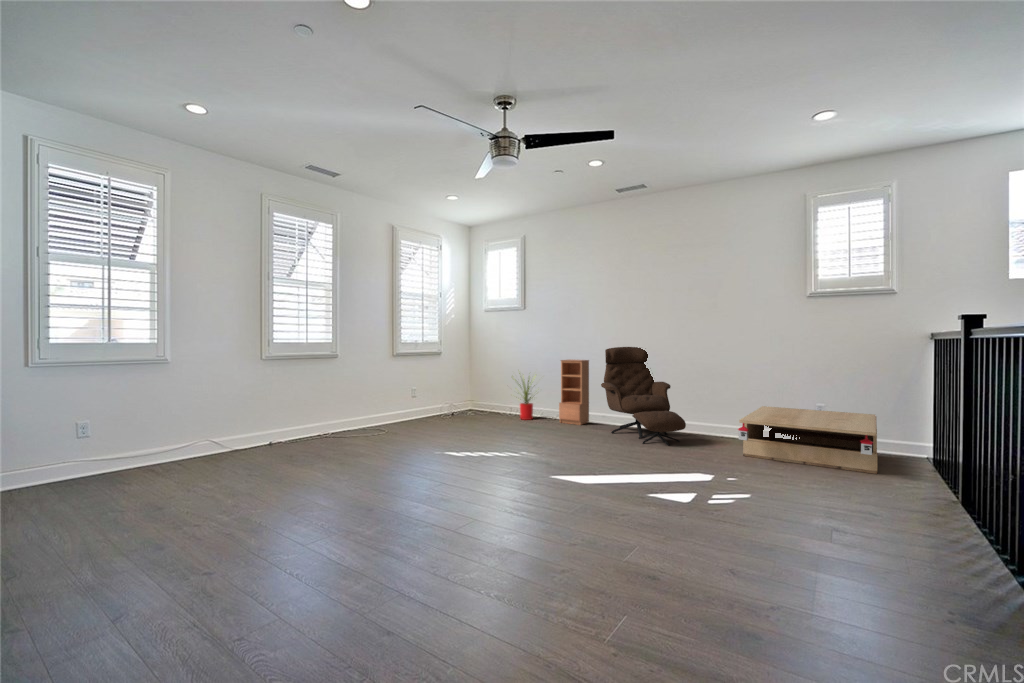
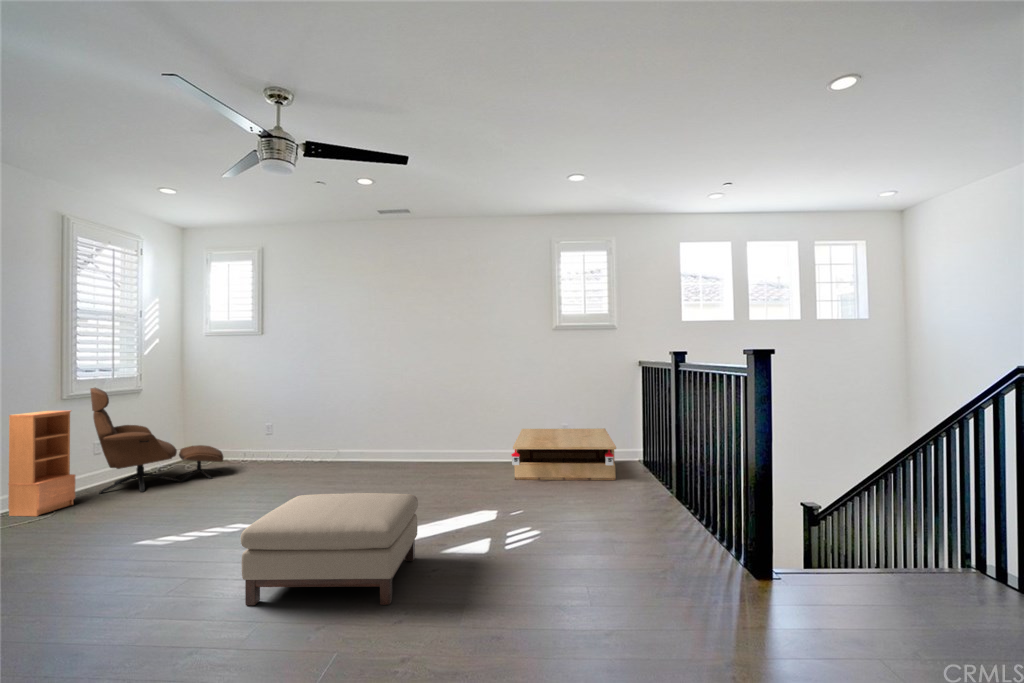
lounge chair: present [601,347,686,446] -> present [90,388,223,493]
bookcase: present [559,360,589,425] -> present [8,411,75,516]
house plant: present [519,380,533,420] -> none [245,407,297,469]
ottoman: none [470,432,614,529] -> present [241,493,418,605]

